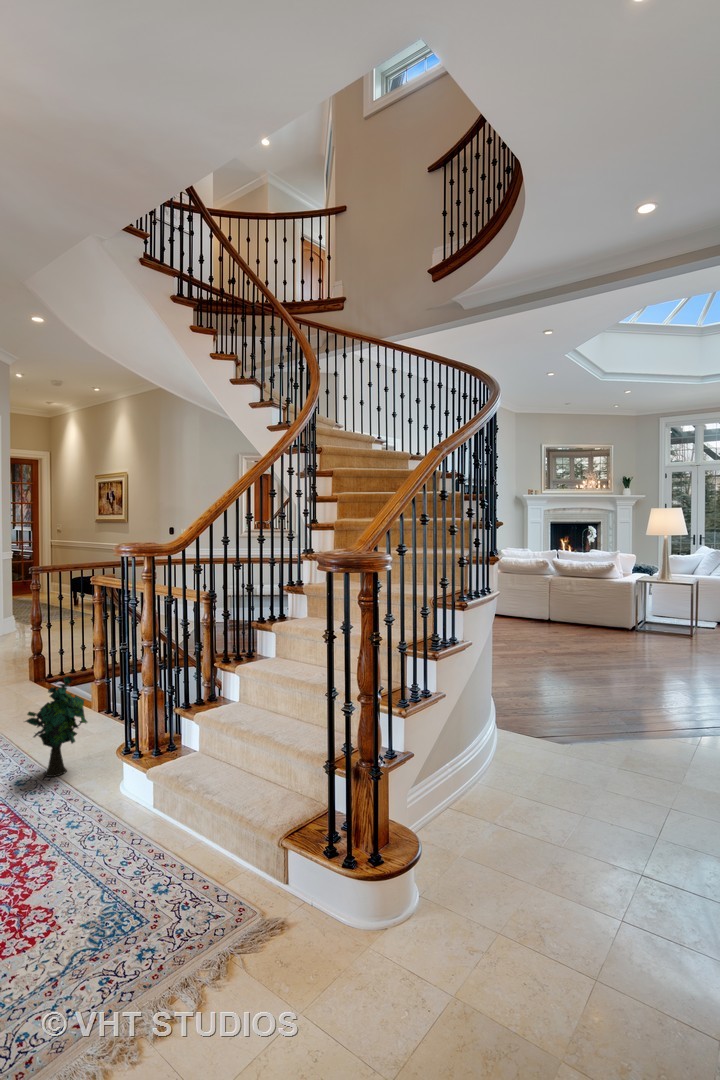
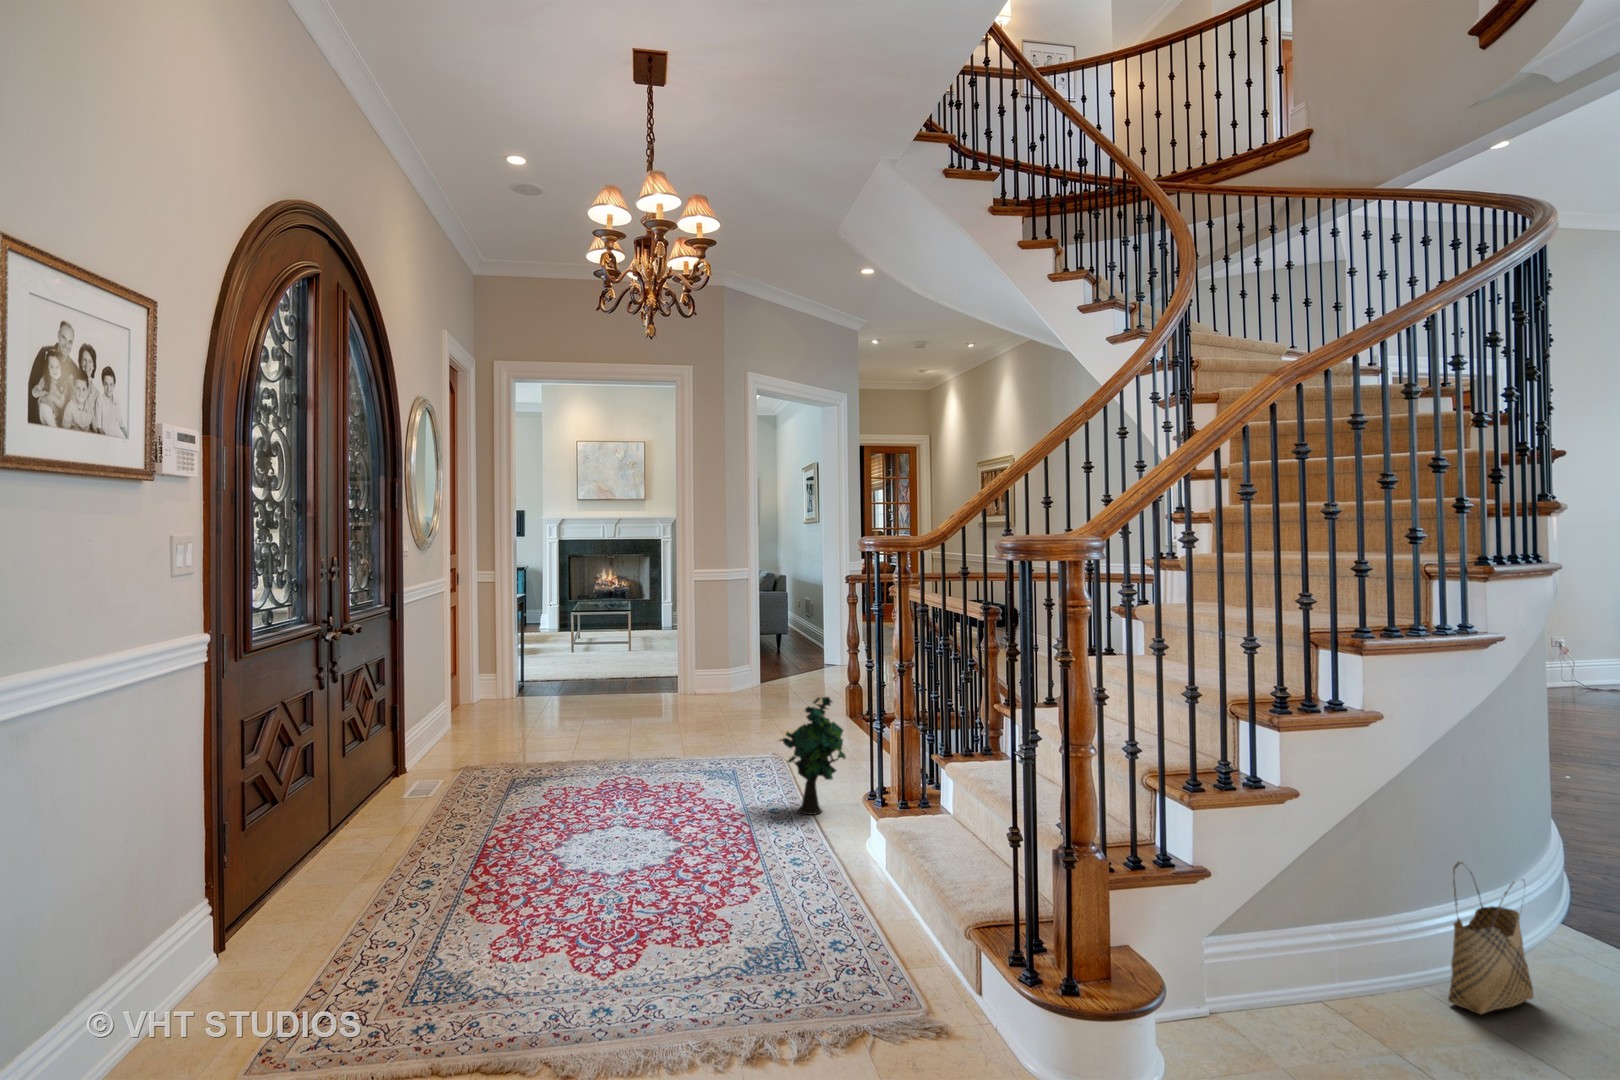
woven basket: none [490,708,519,784] -> present [1448,862,1533,1014]

